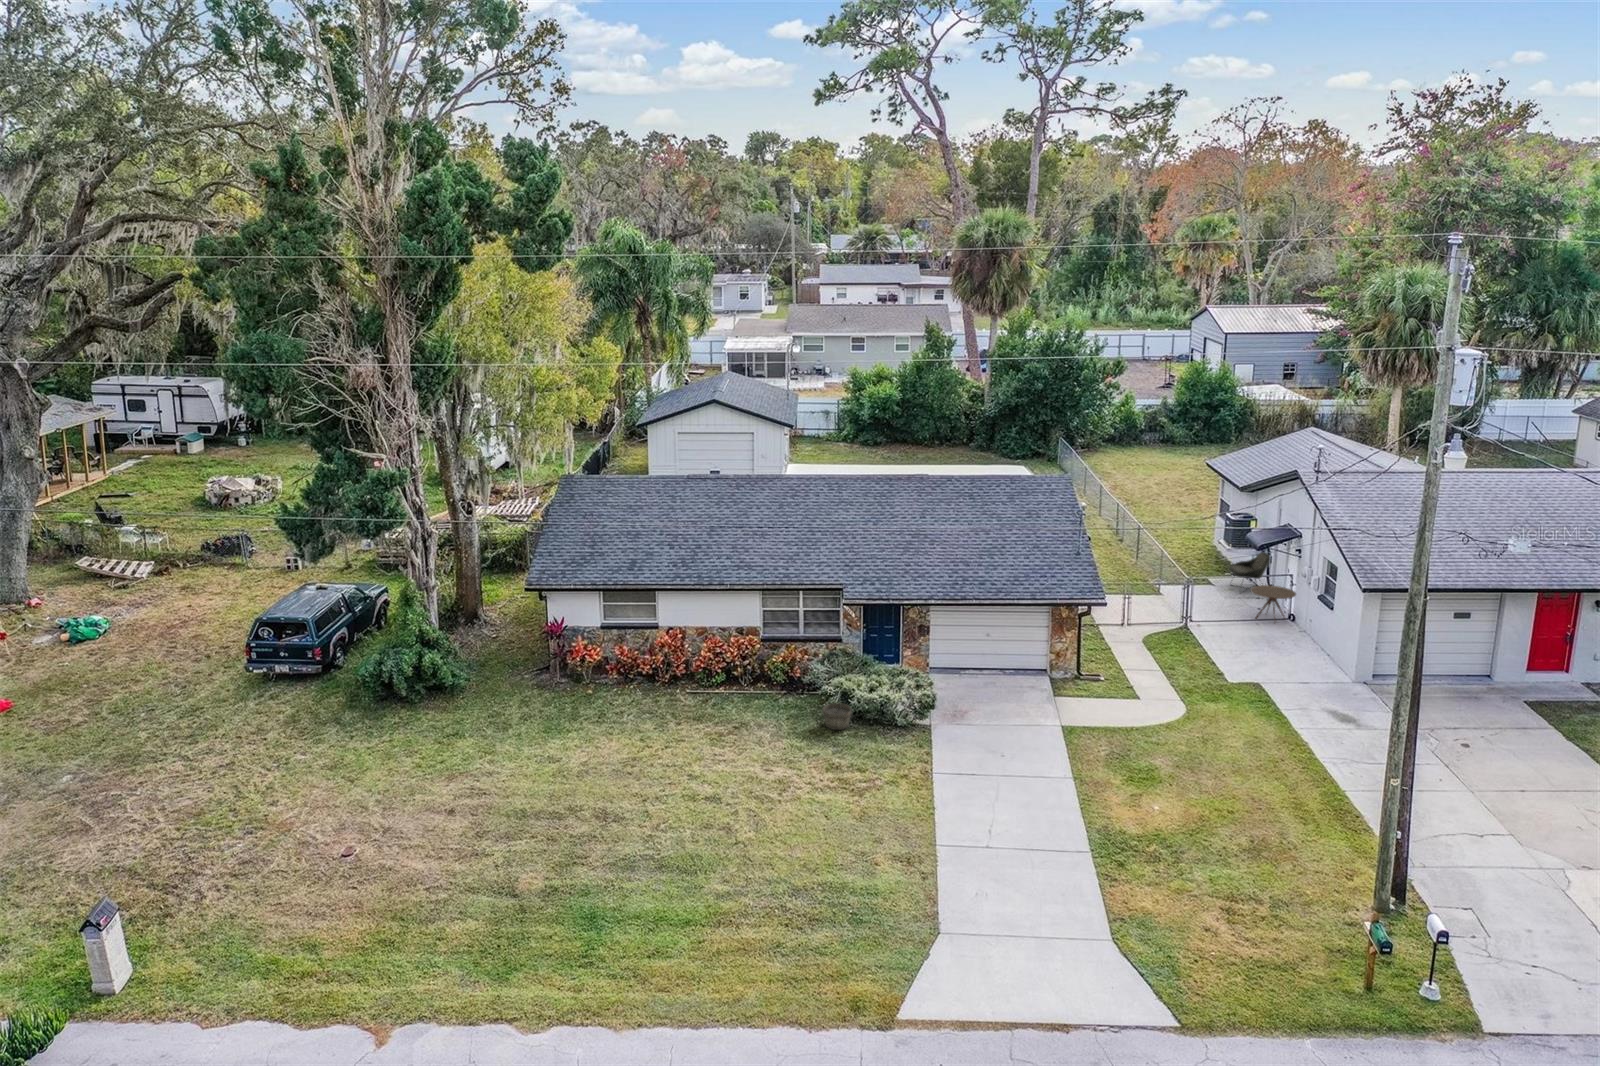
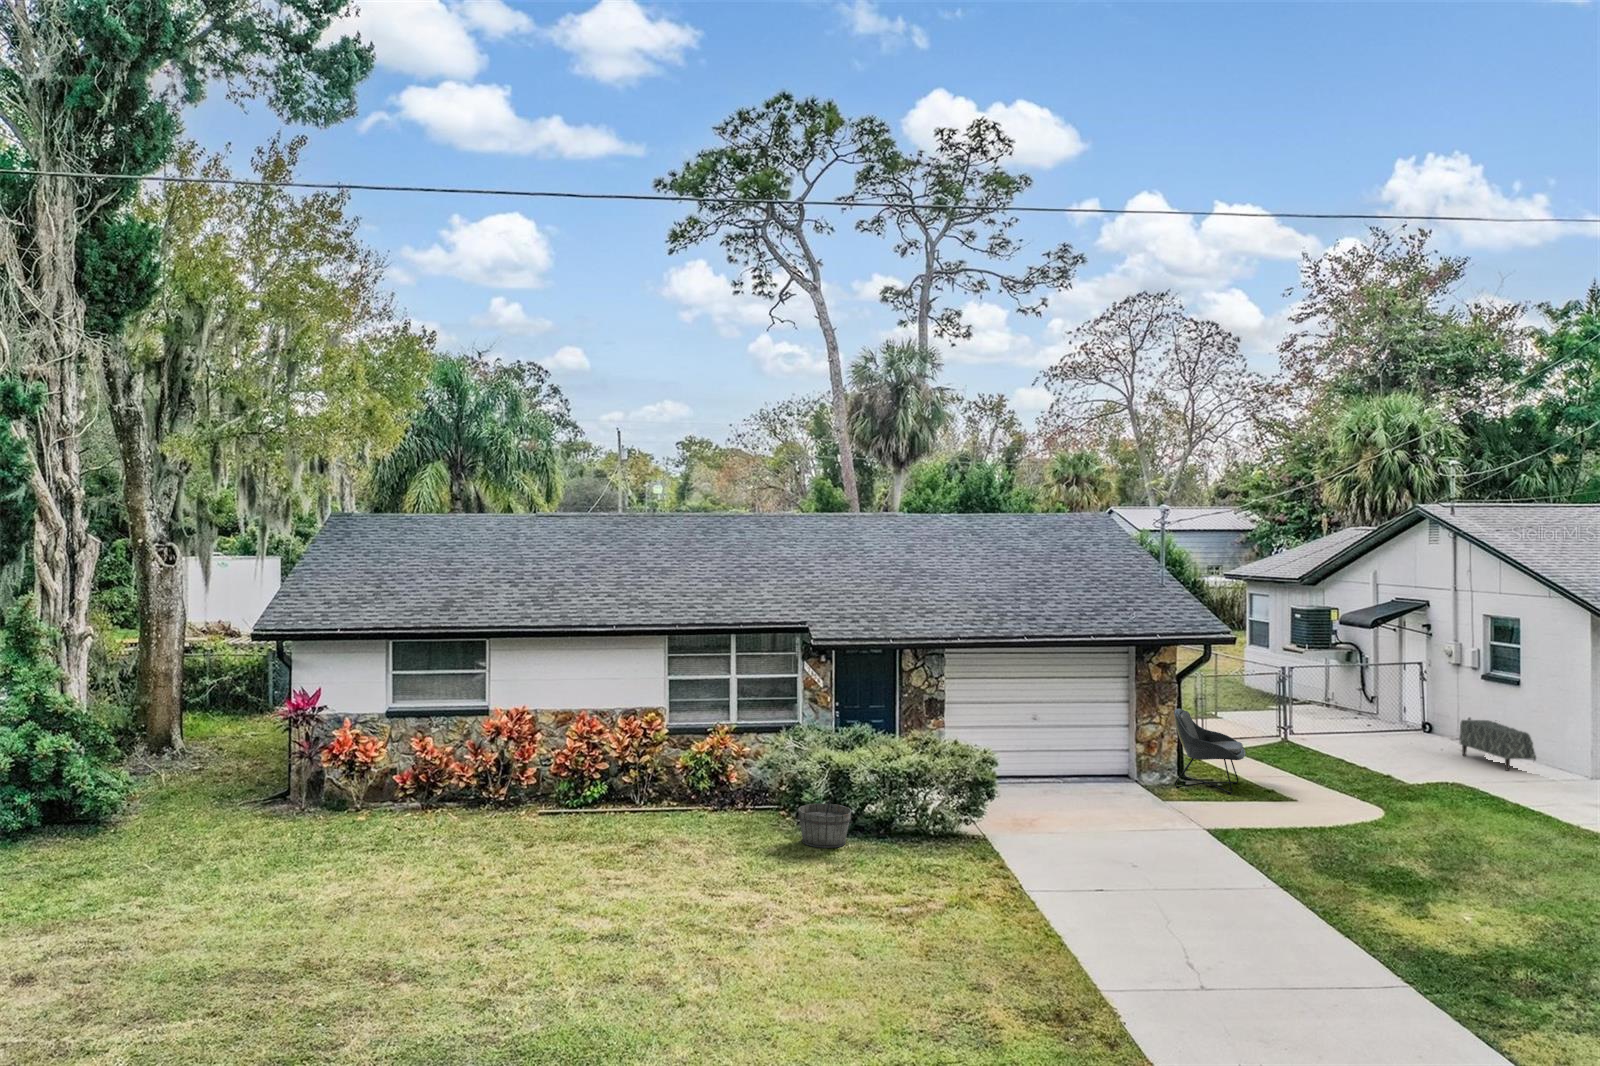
lounge chair: present [1229,553,1270,589] -> present [1174,709,1246,794]
round table: present [1250,585,1296,618] -> none [1364,687,1432,737]
bench: none [1294,623,1337,663] -> present [1460,720,1536,771]

